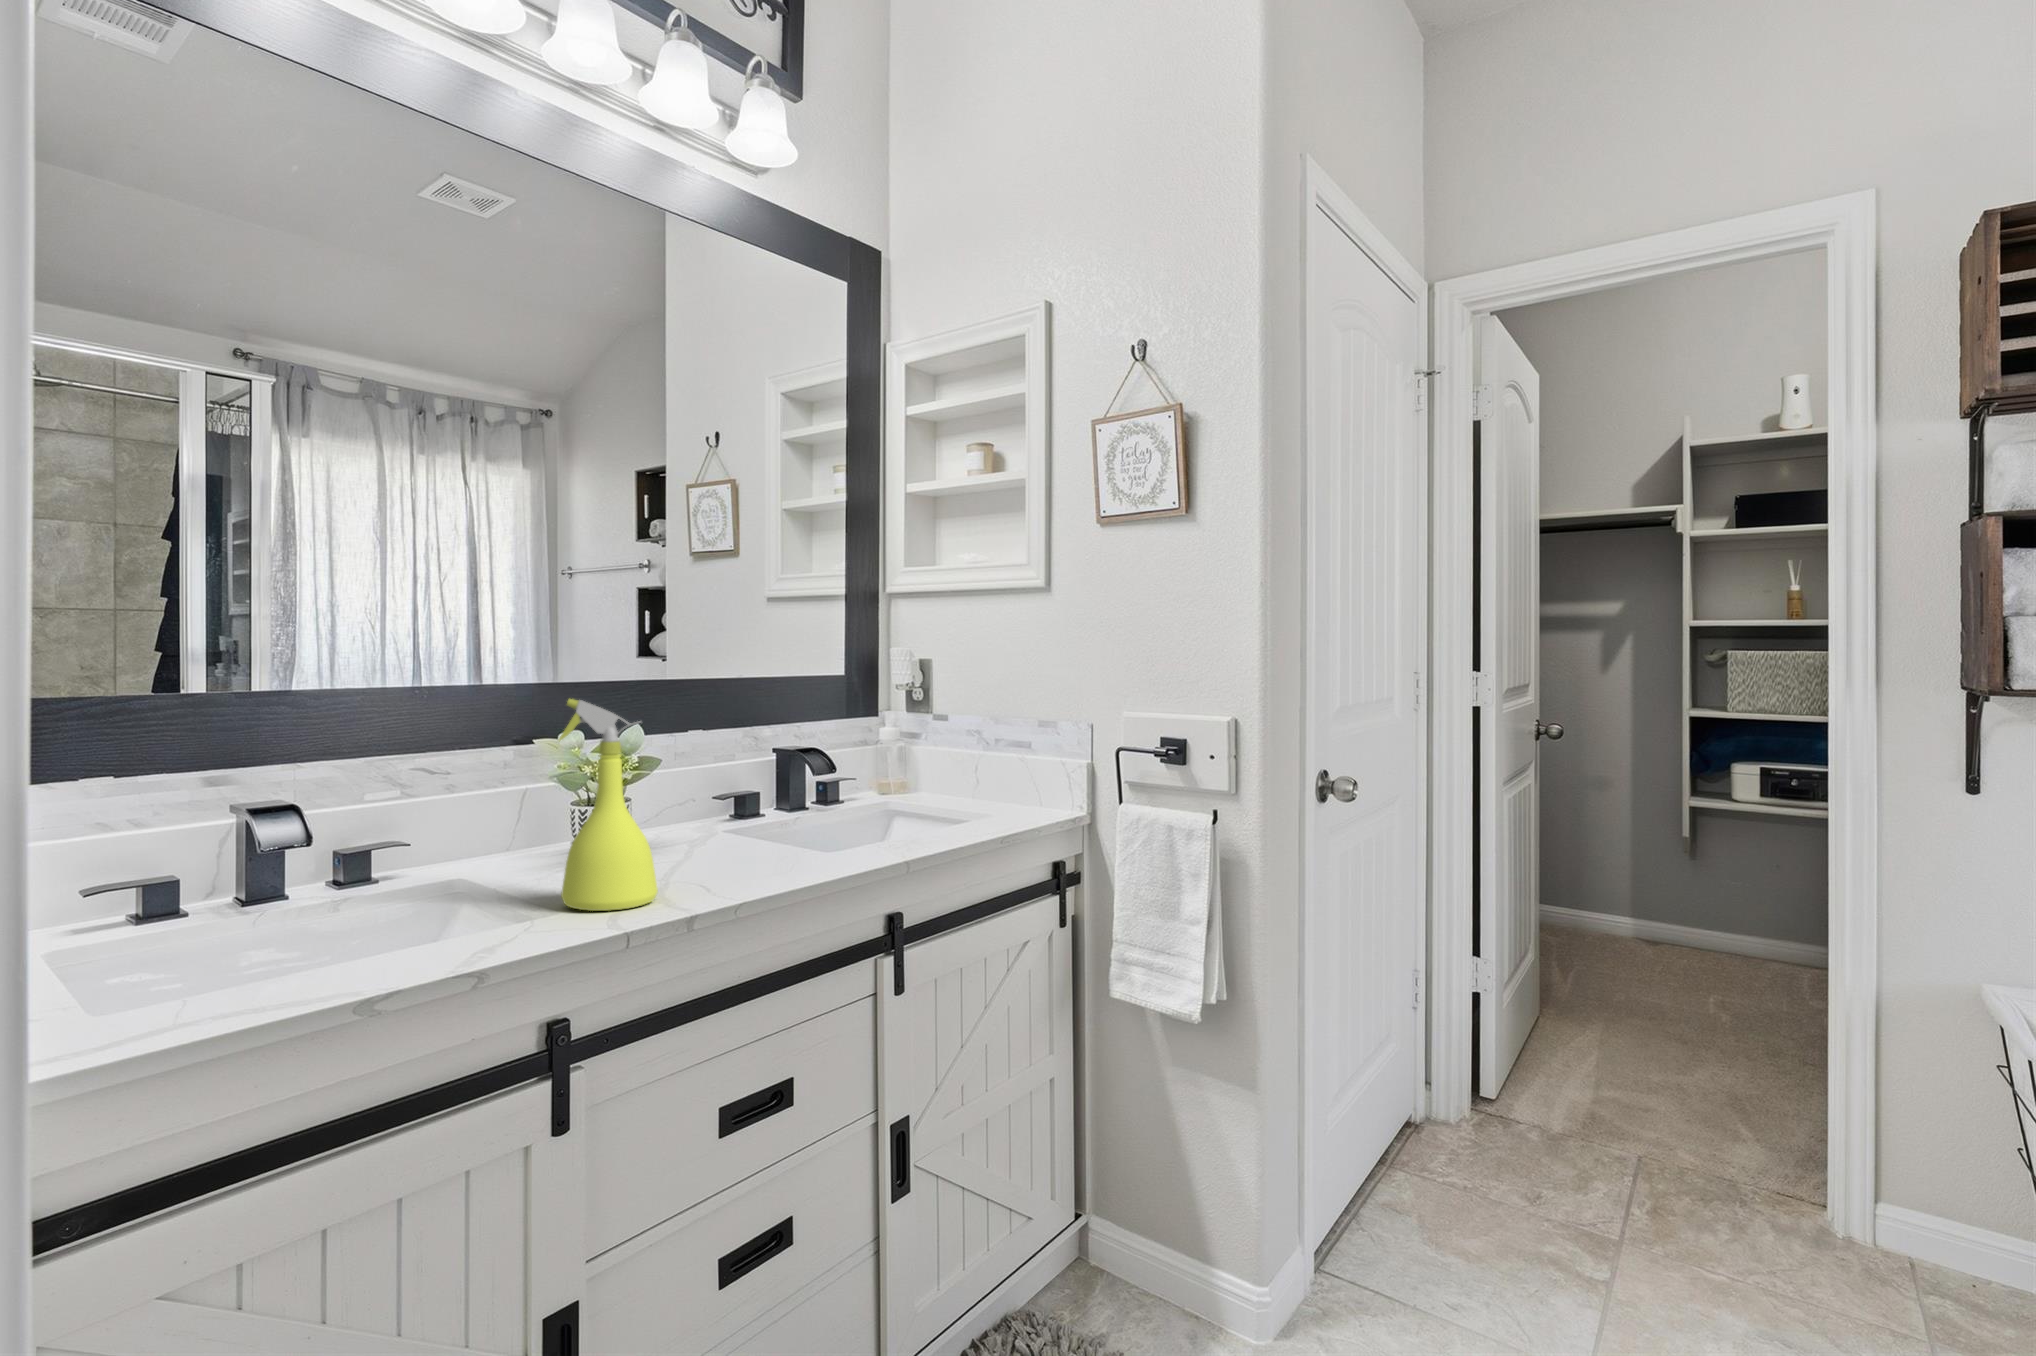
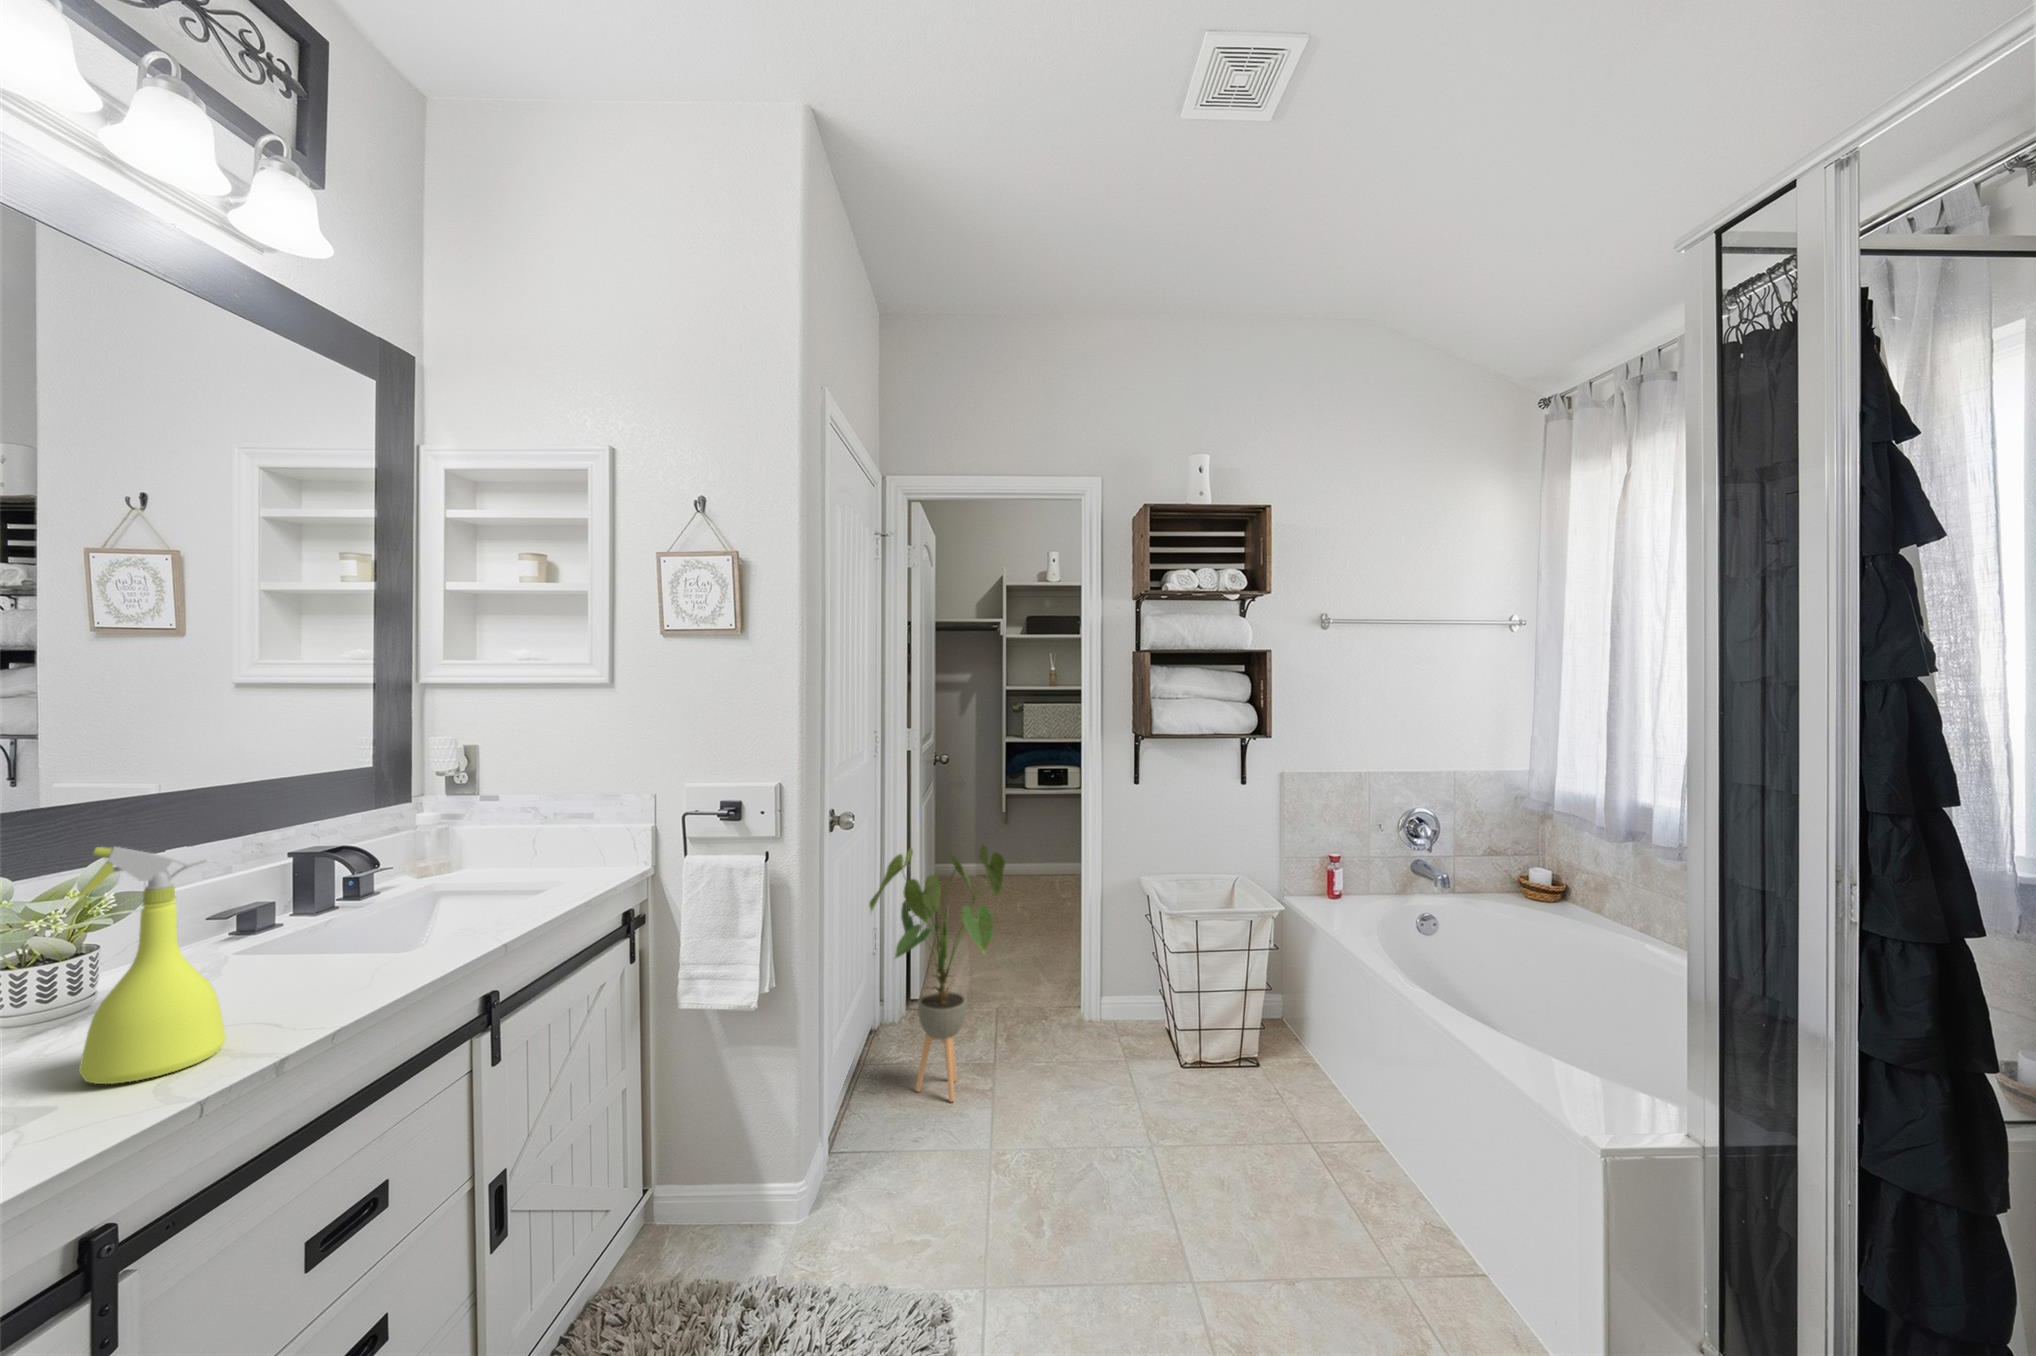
house plant: none [1396,847,1624,1240] -> present [869,845,1005,1102]

